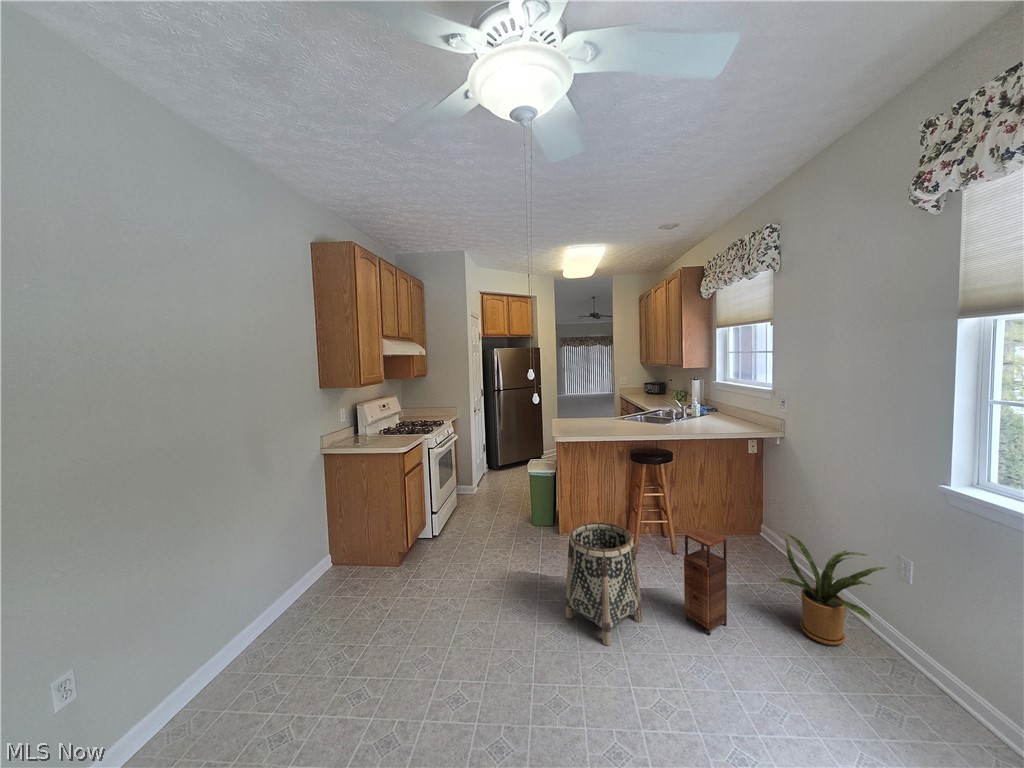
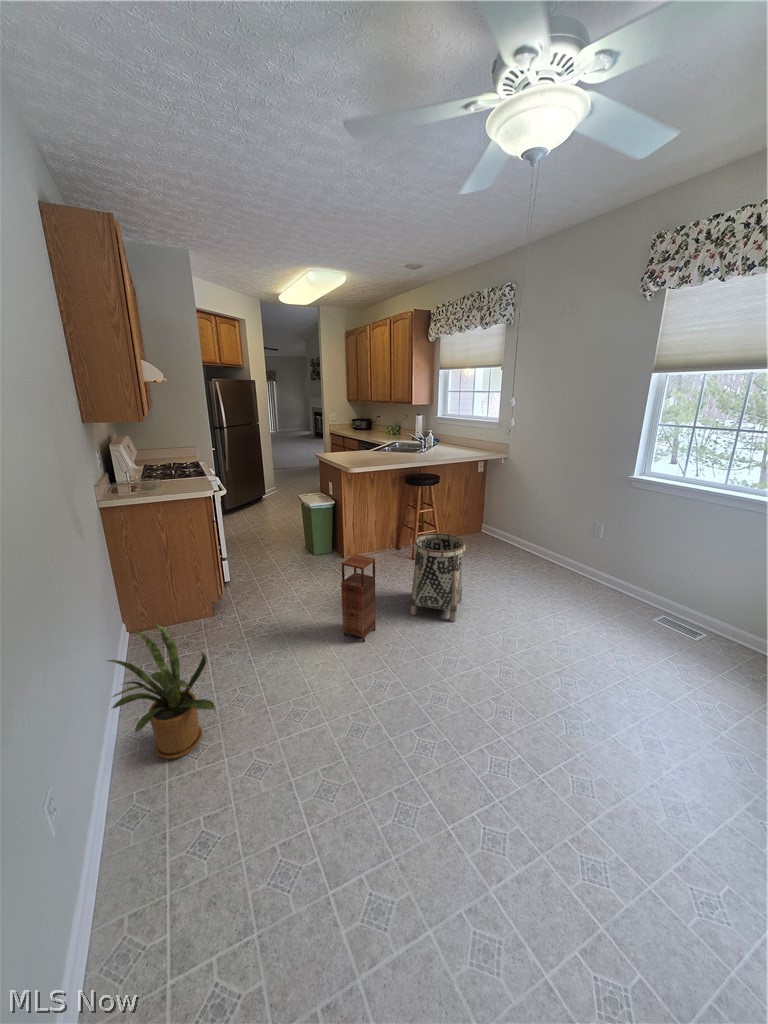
storage cabinet: present [684,528,727,635] -> present [341,554,375,642]
house plant: present [777,531,886,645] -> present [108,623,215,759]

